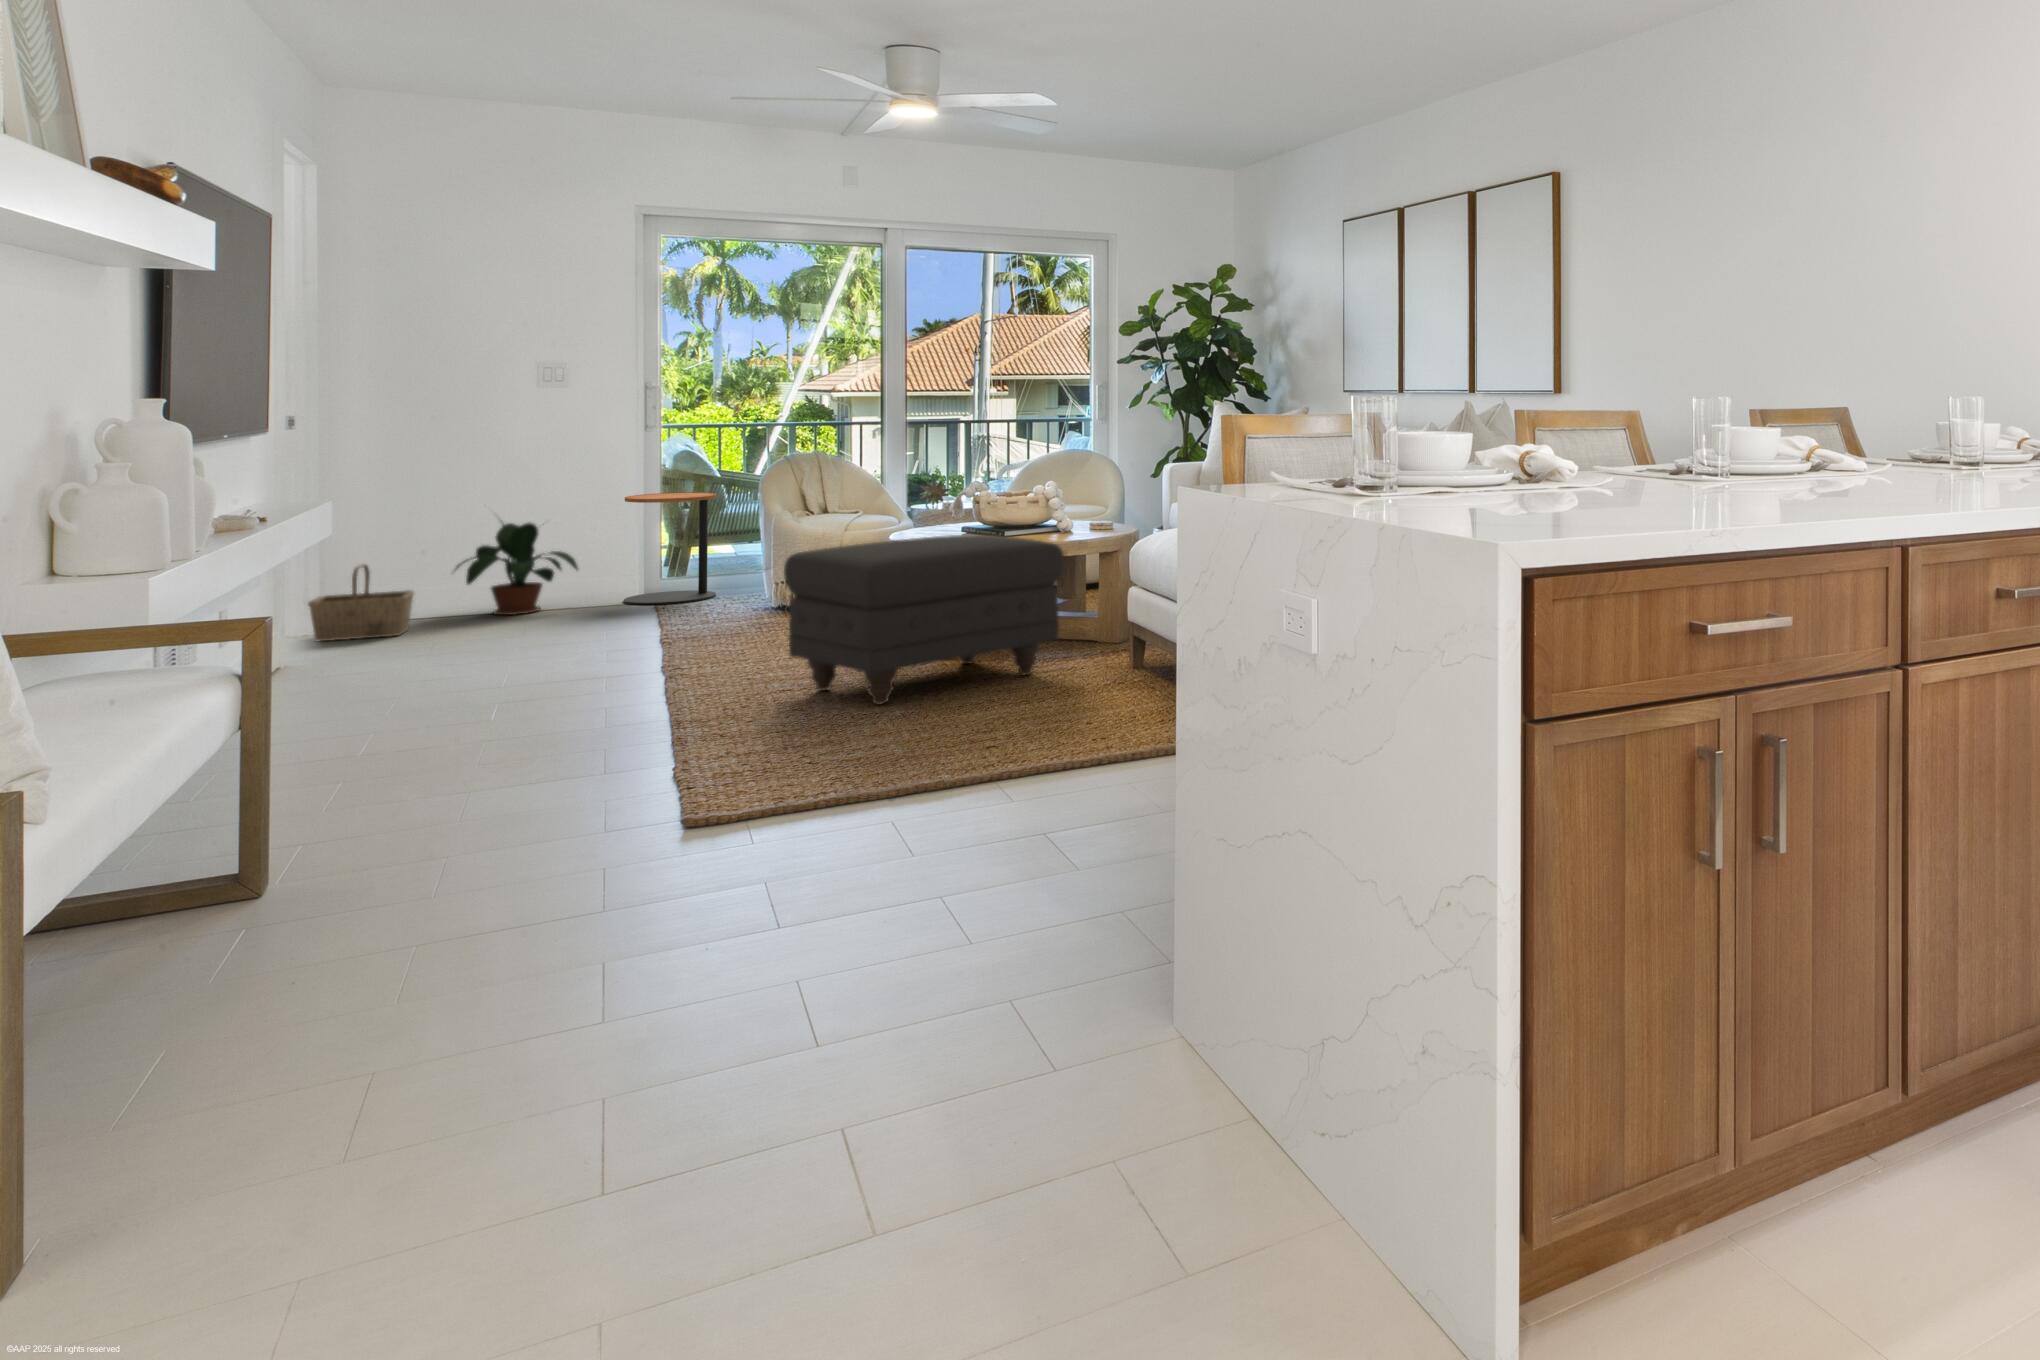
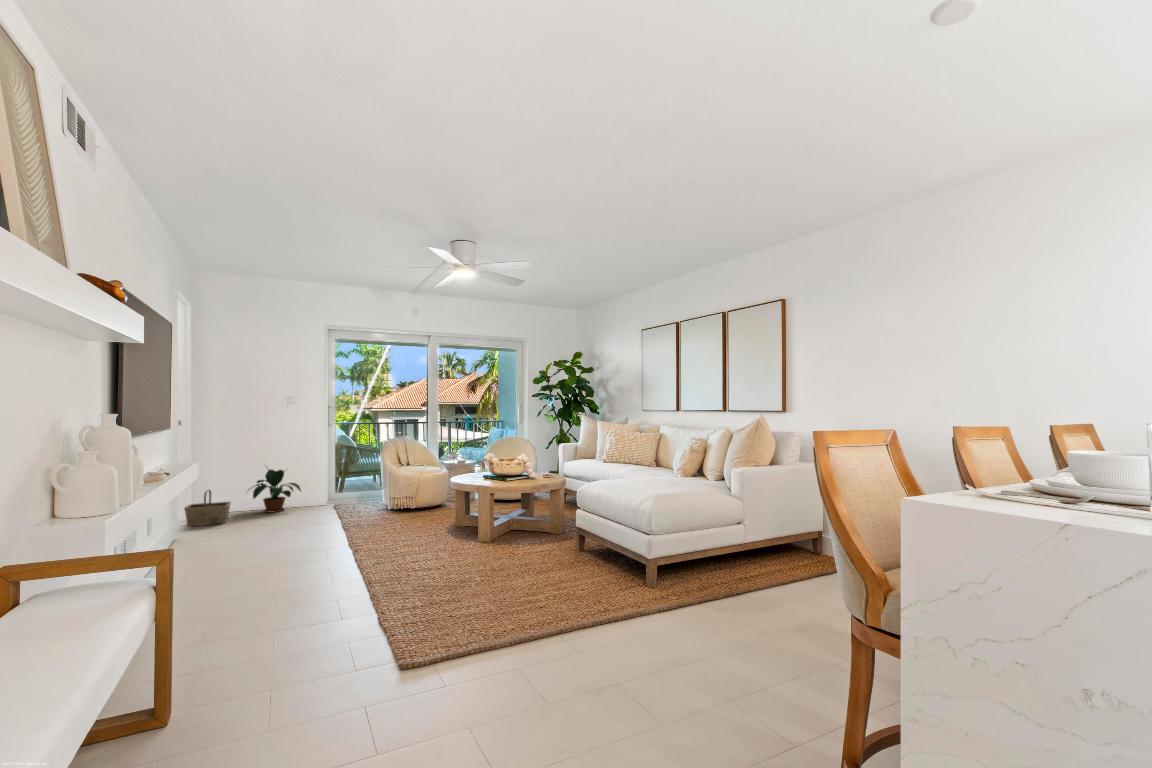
side table: present [624,492,717,605] -> none [320,455,360,507]
ottoman: present [784,534,1064,704] -> none [415,480,549,573]

